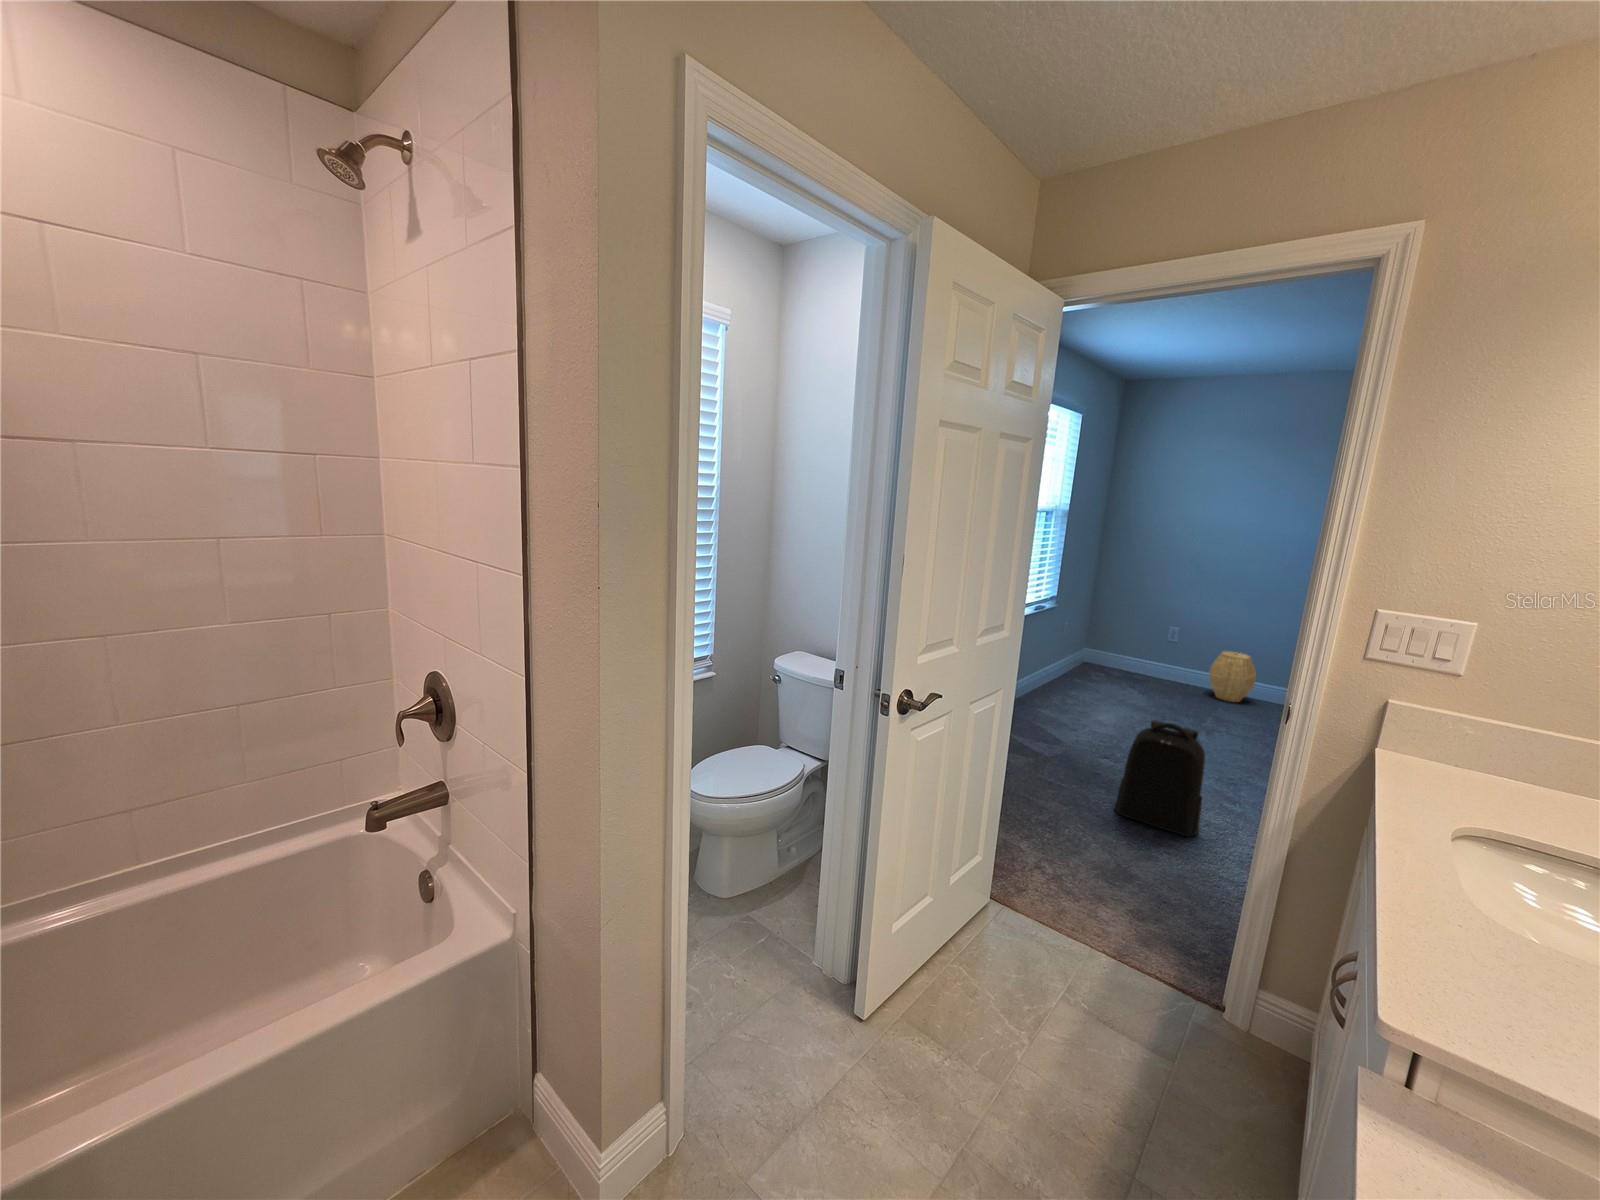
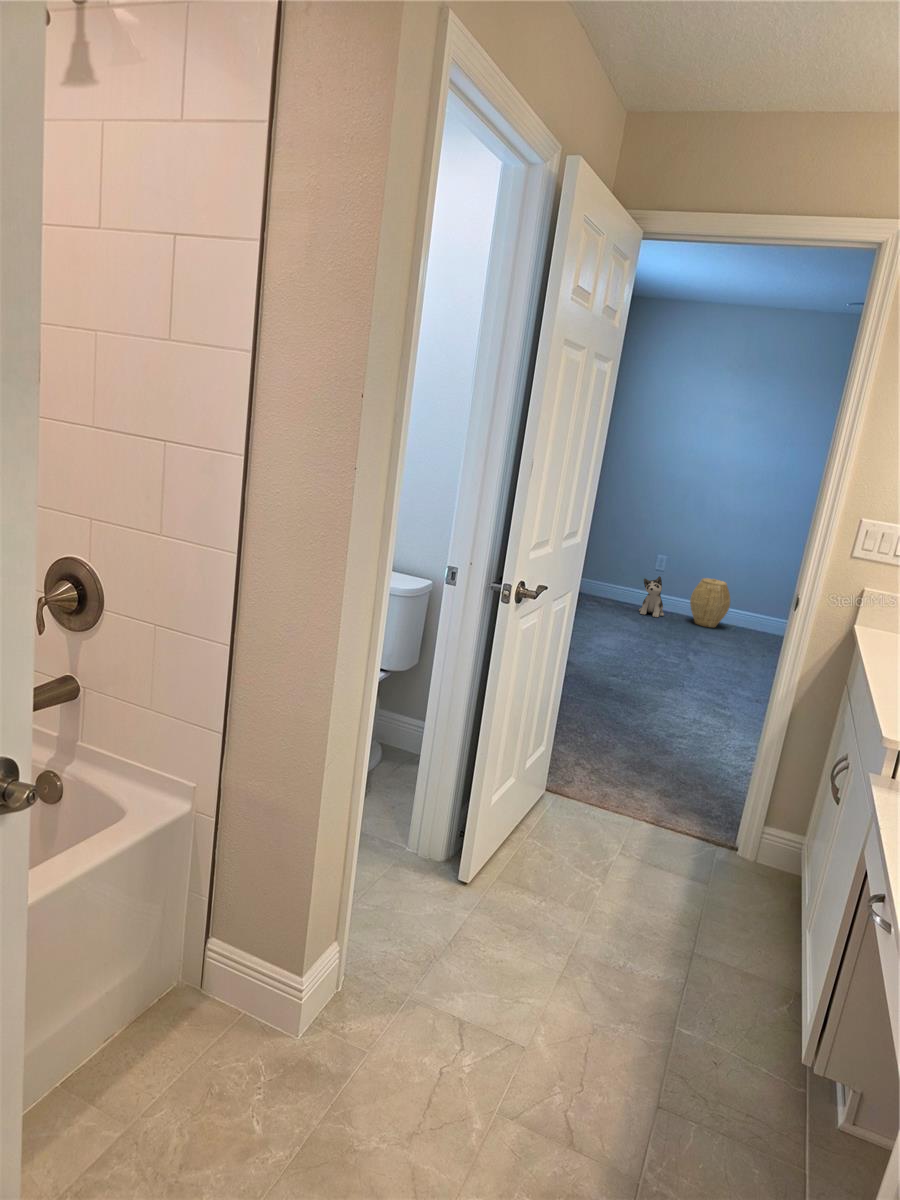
plush toy: none [1153,649,1180,690] -> present [639,576,664,617]
backpack: present [1115,720,1205,837] -> none [629,633,707,736]

